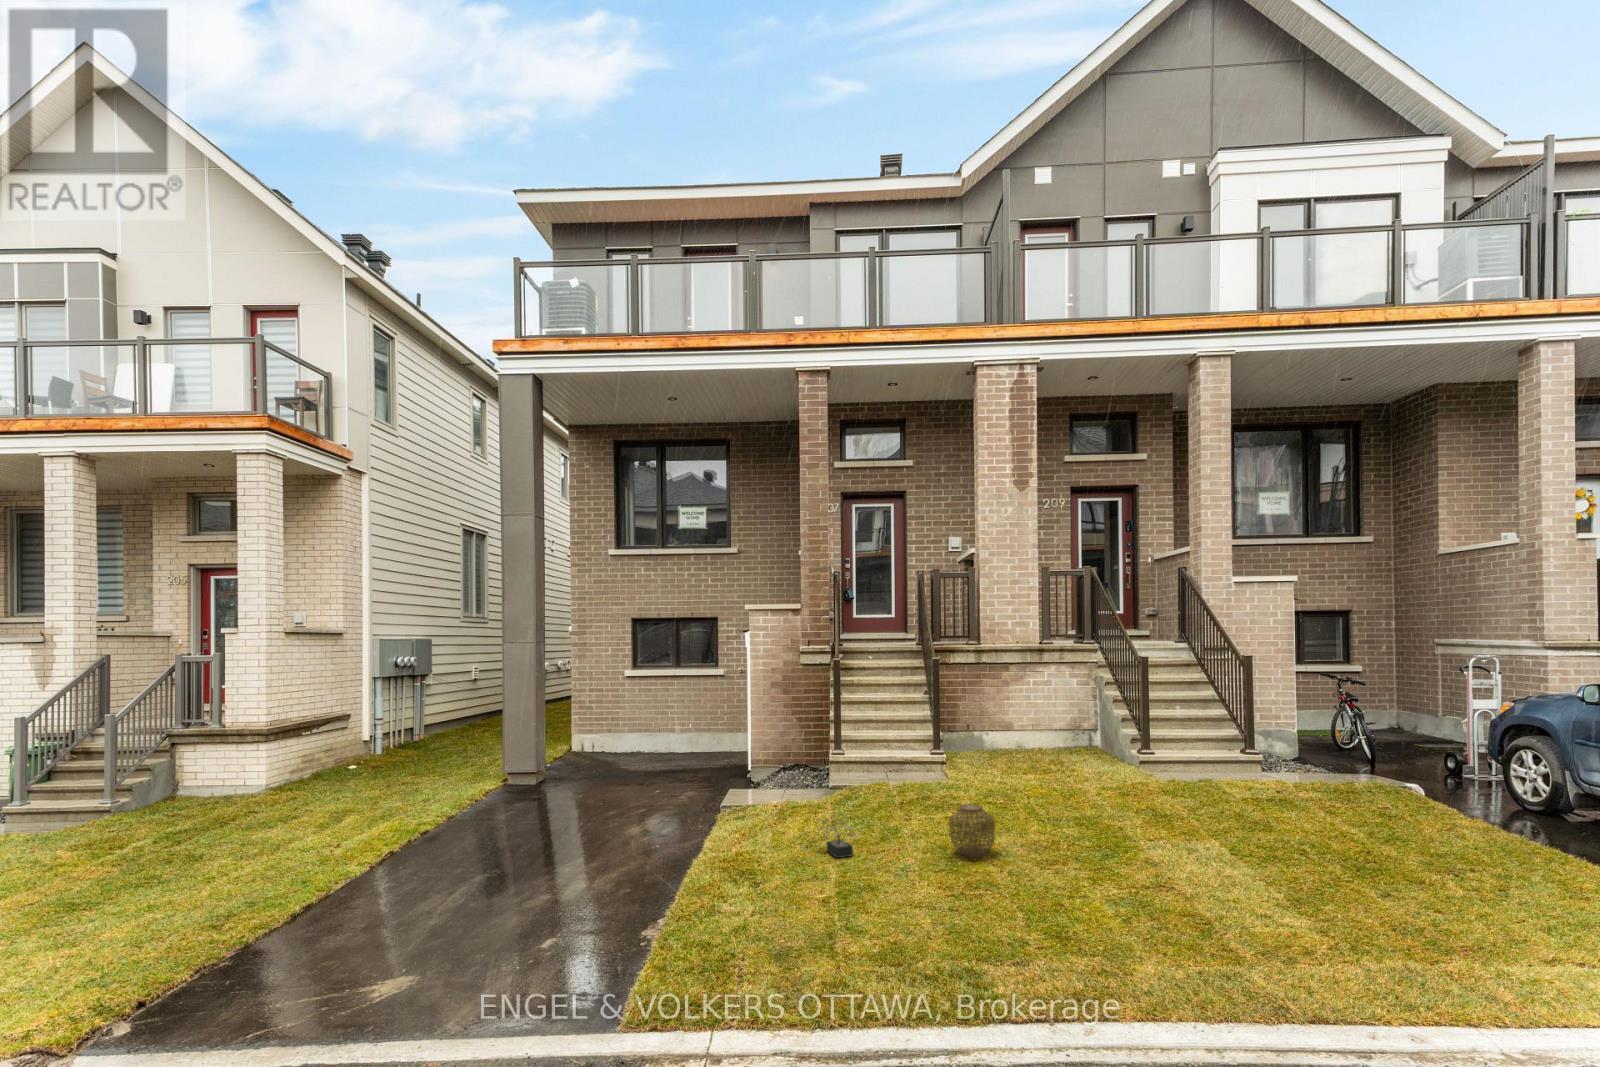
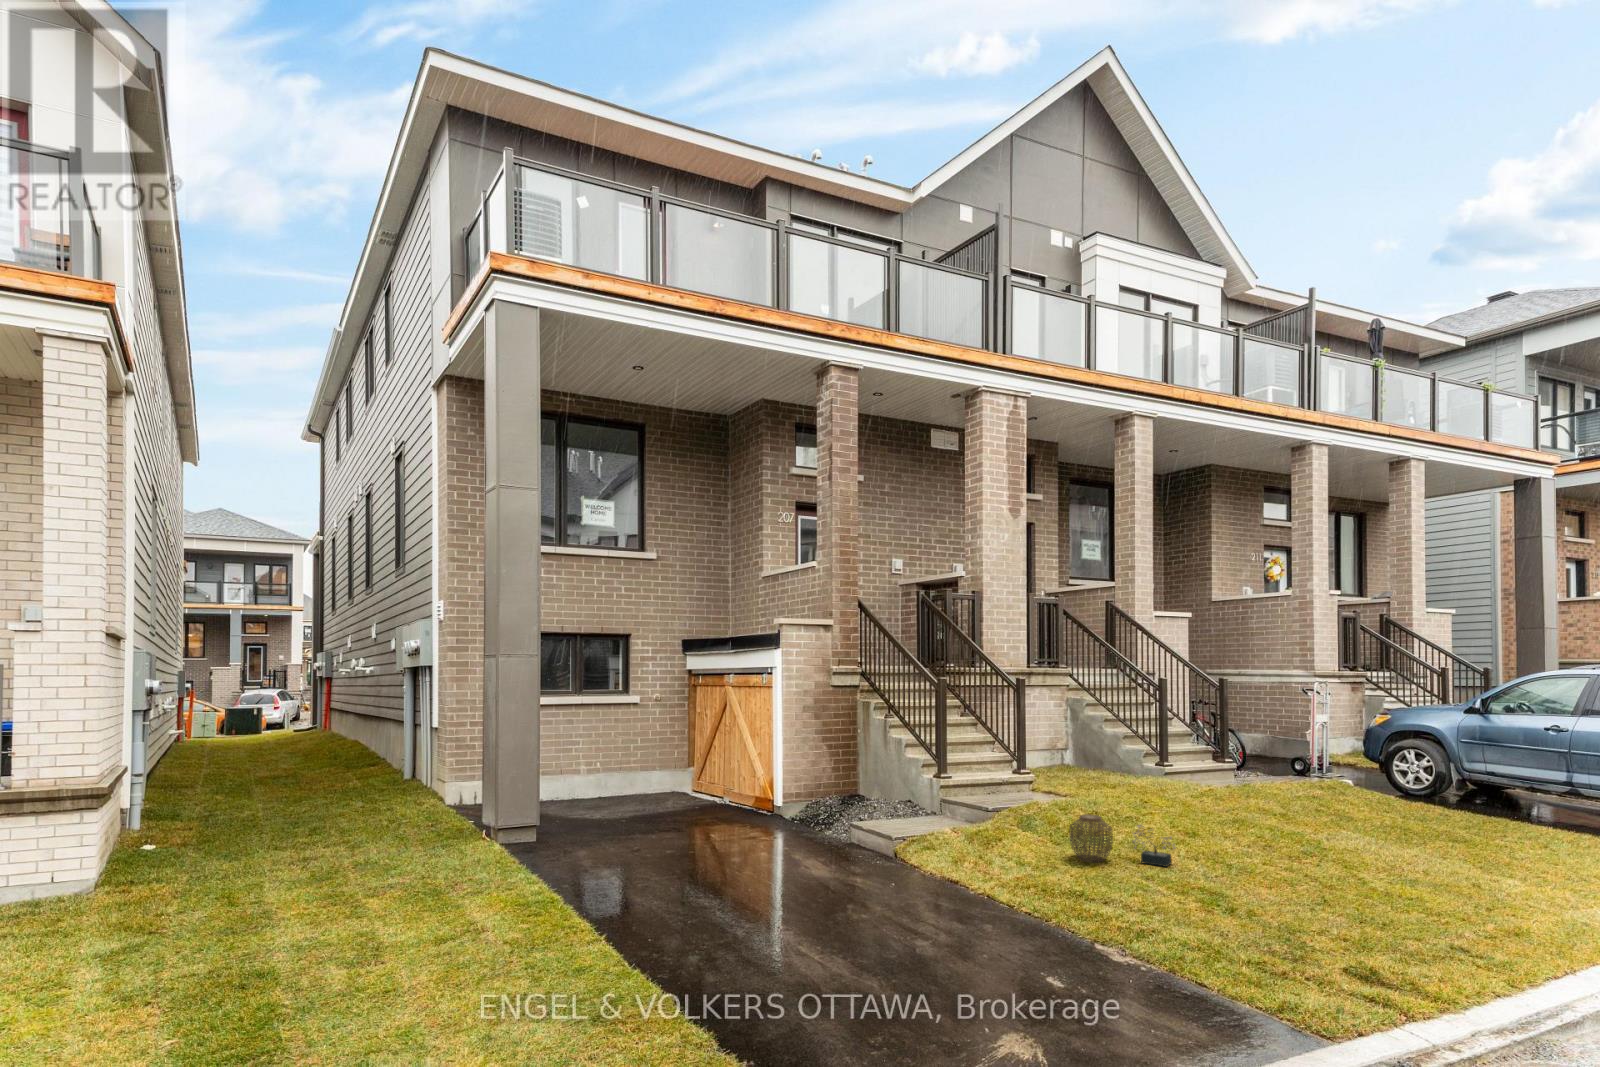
woven basket: present [949,804,995,857] -> present [1070,814,1113,862]

